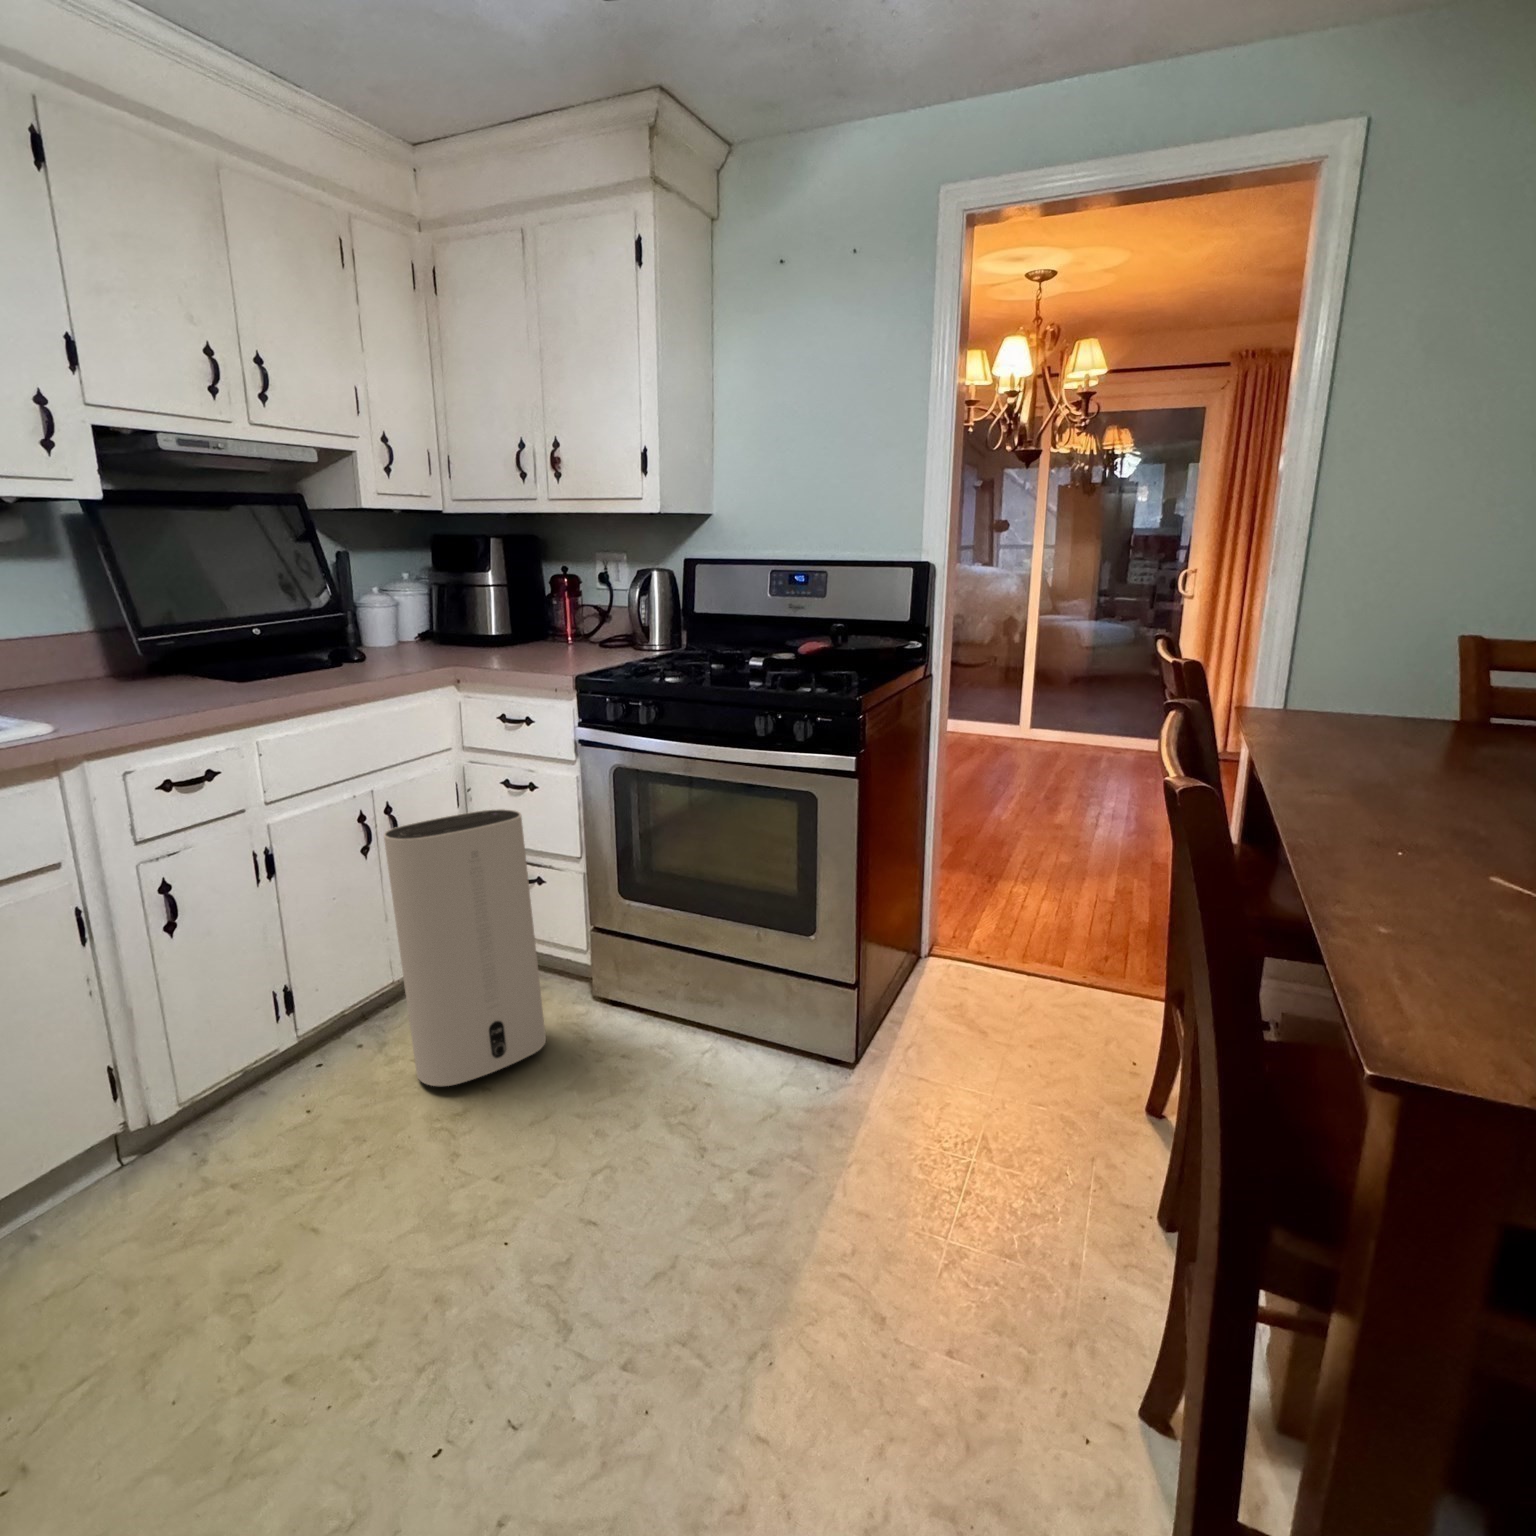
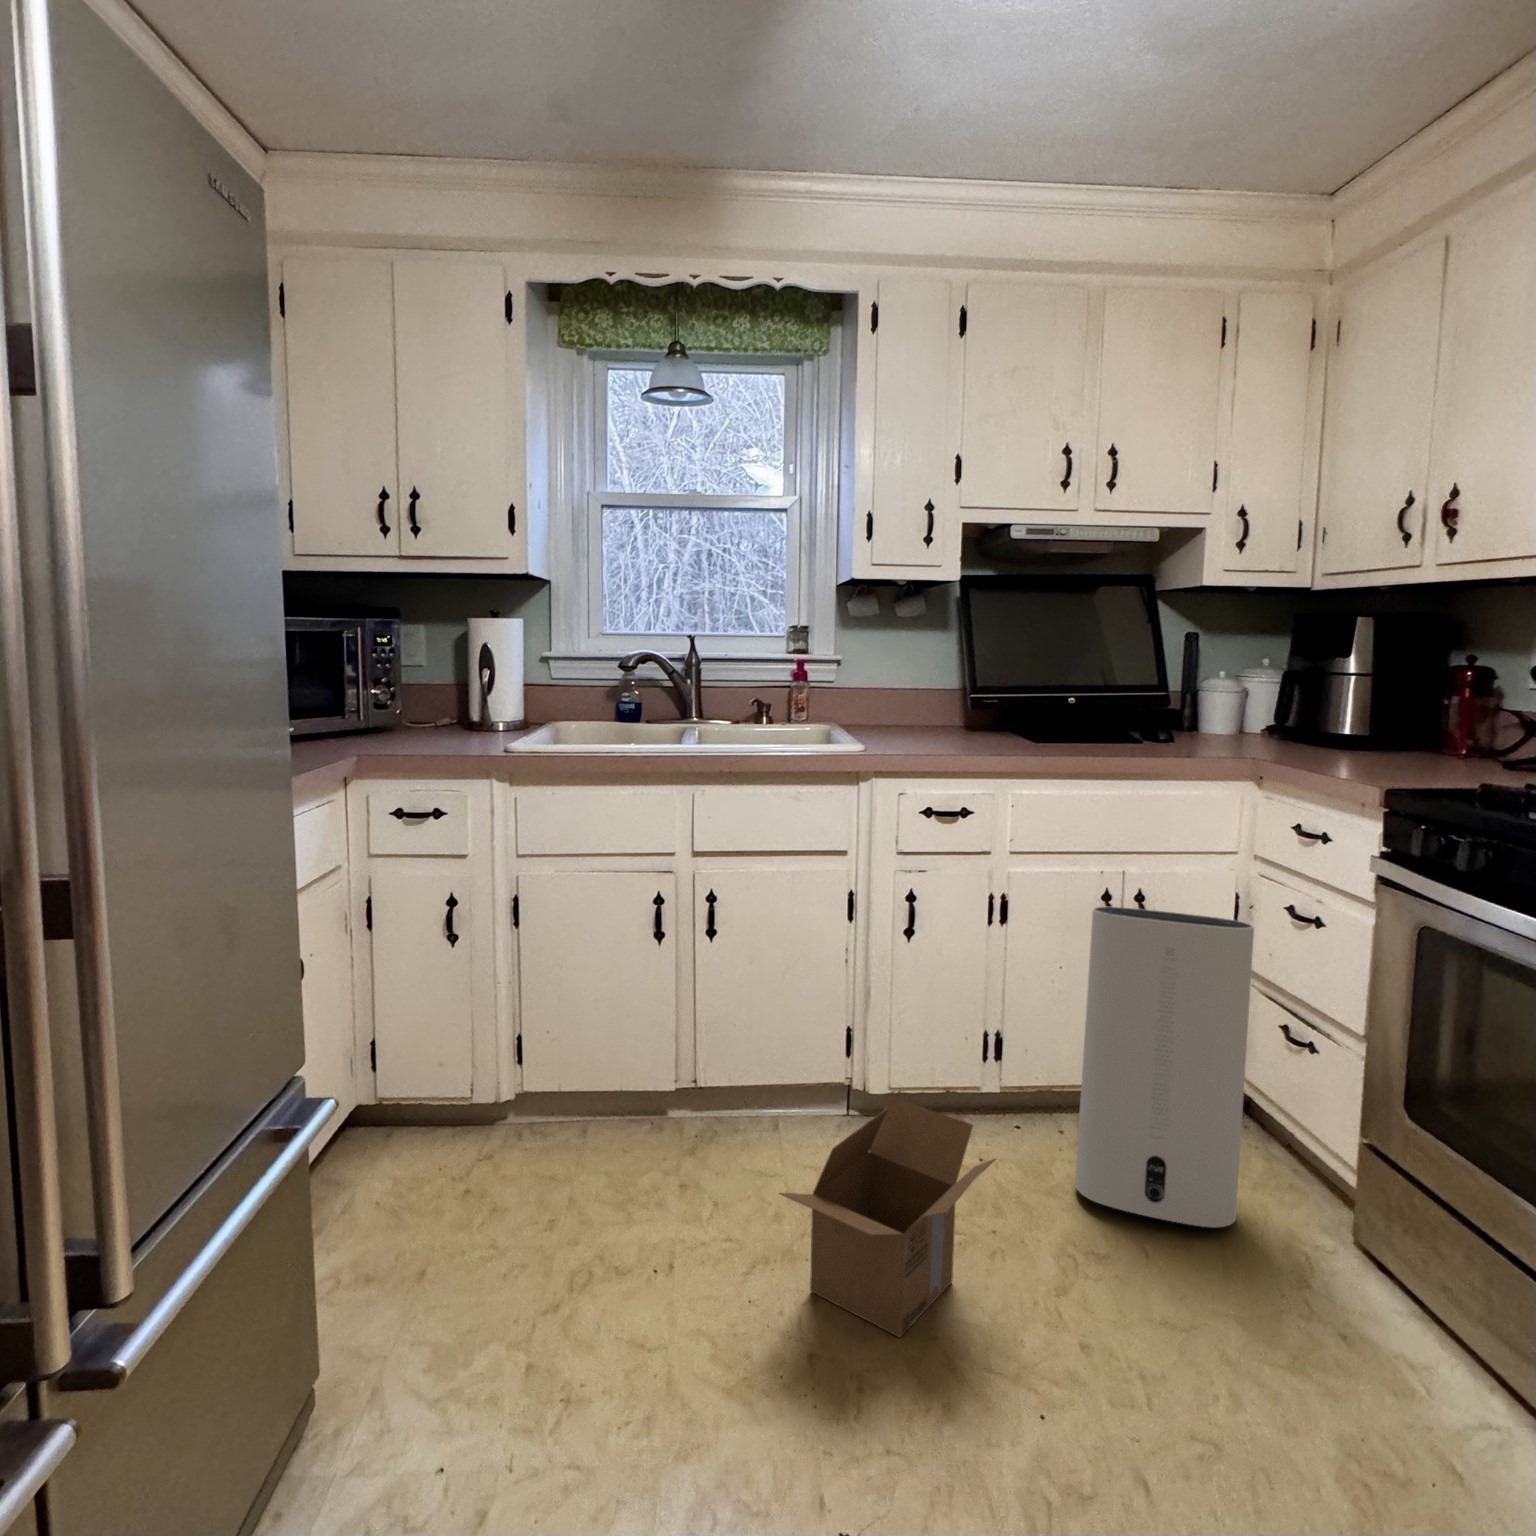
cardboard box: none [255,1087,446,1361] -> present [780,1096,996,1337]

